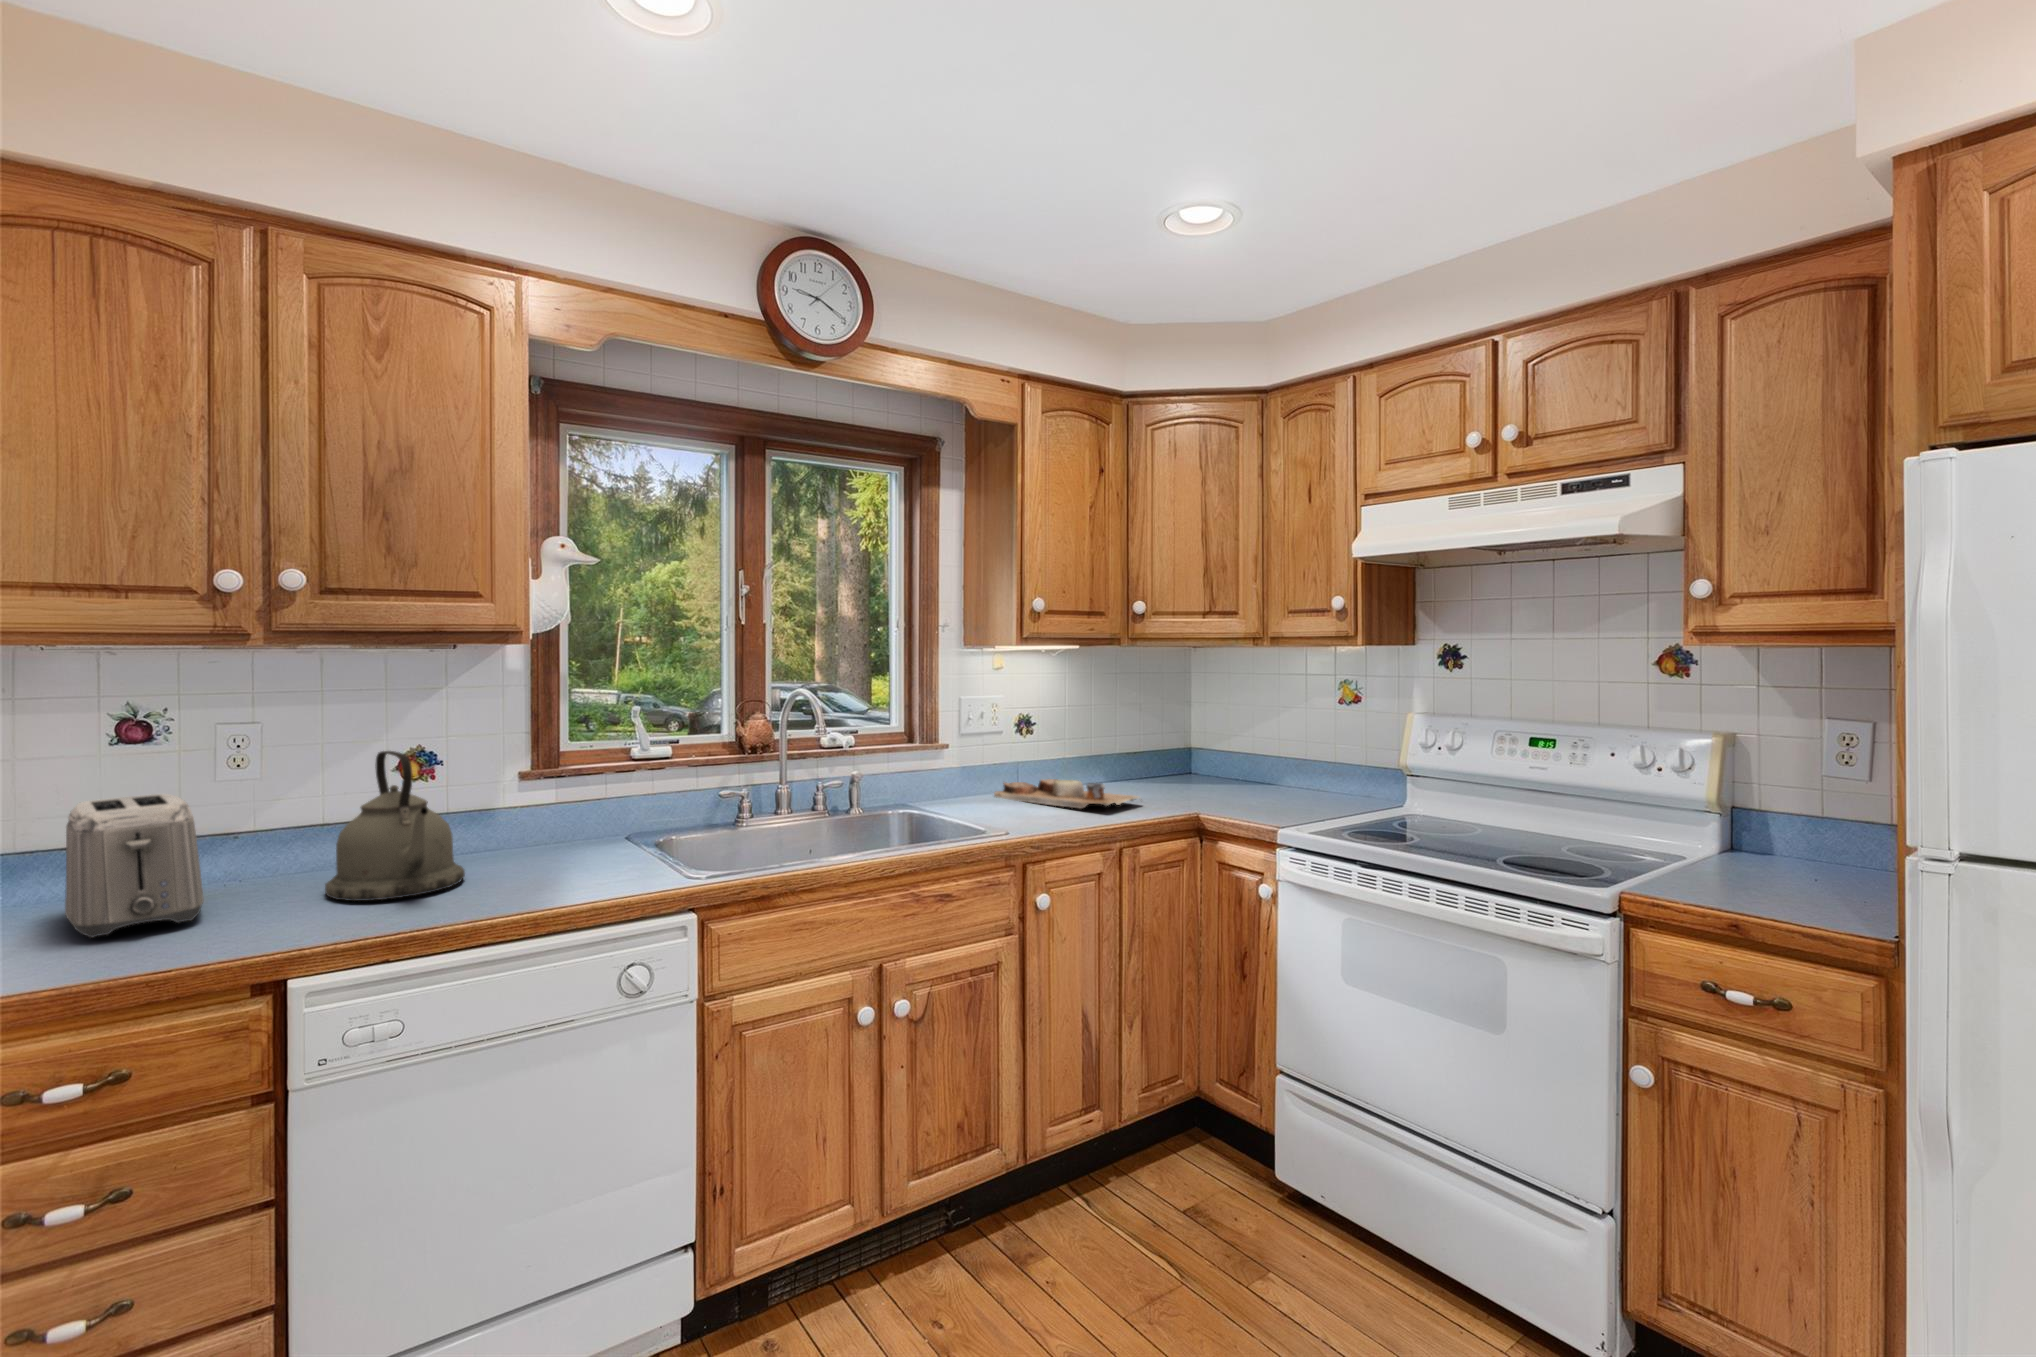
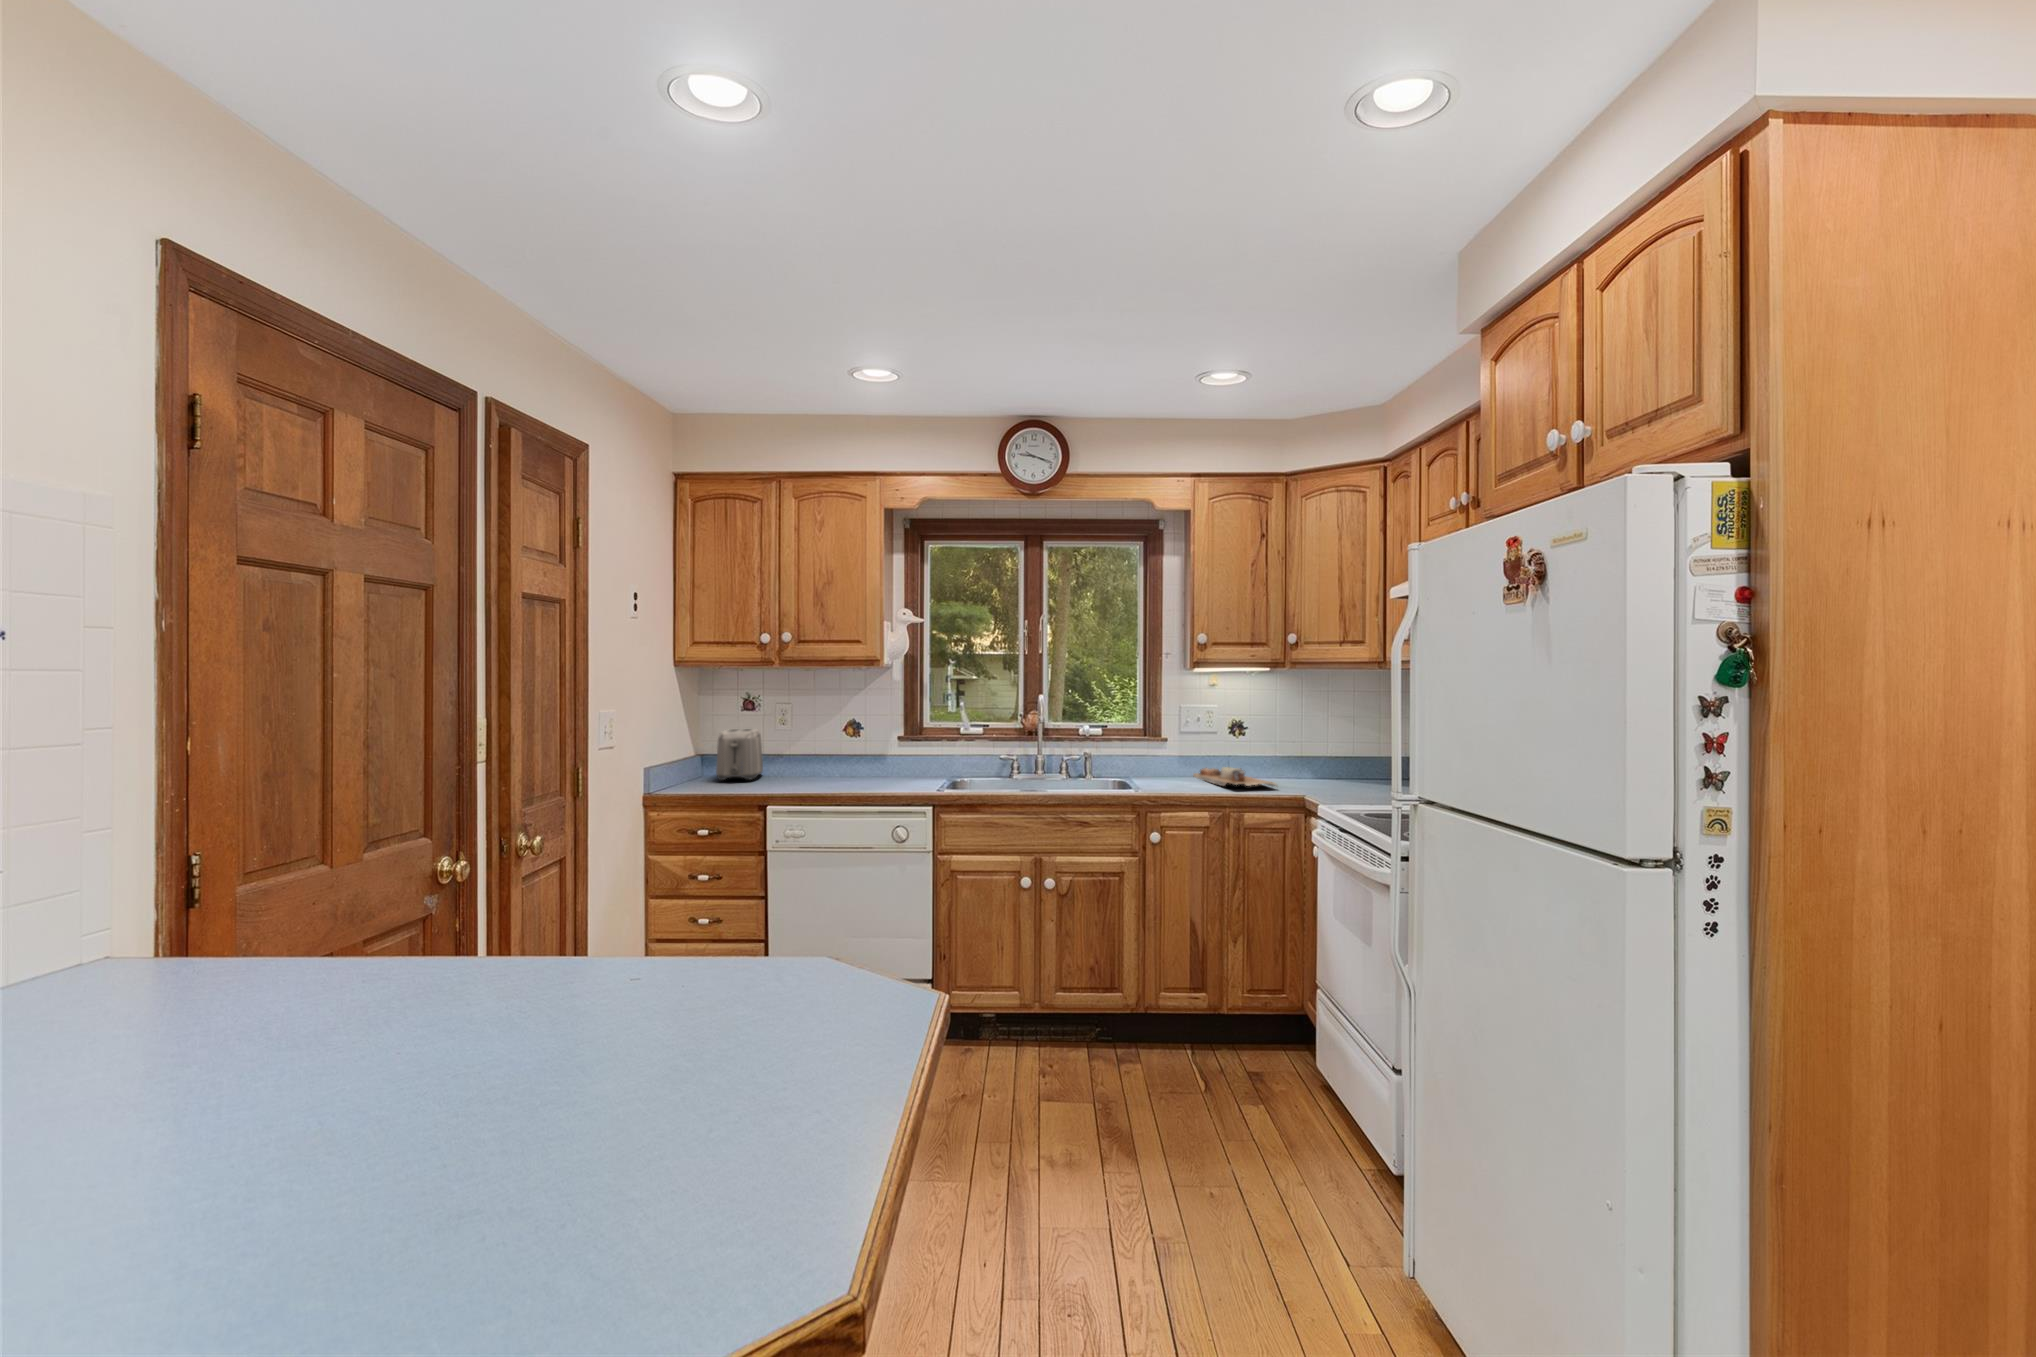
kettle: present [325,751,465,901] -> none [801,716,858,782]

